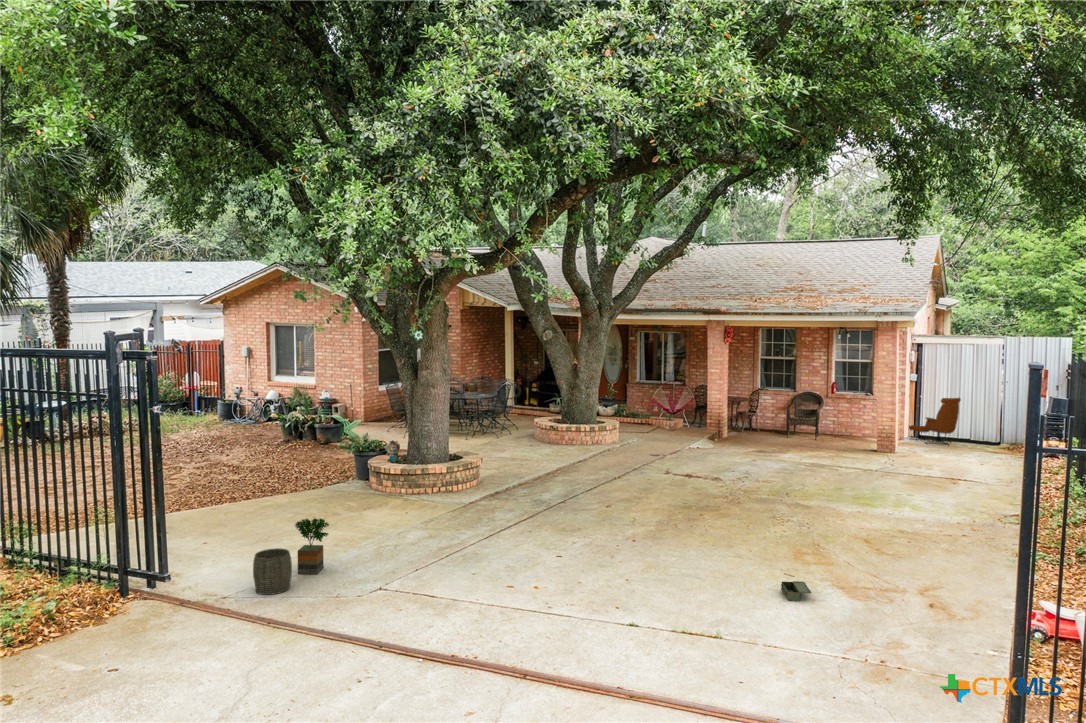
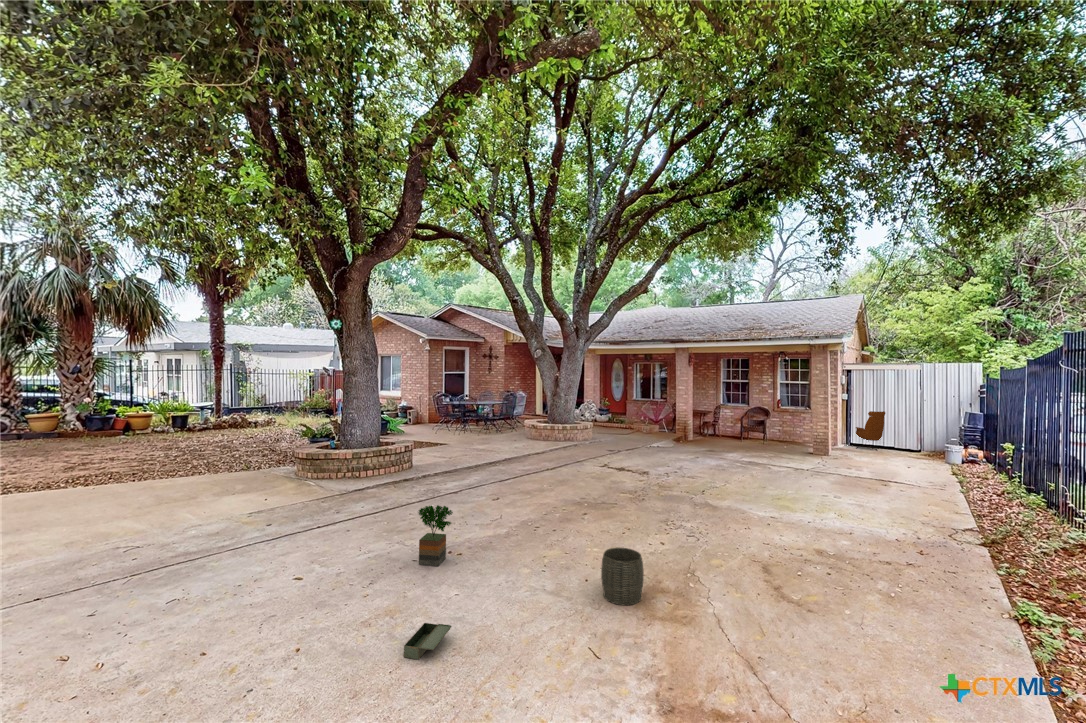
potted tree: present [295,518,329,574] -> present [418,505,453,566]
woven basket: present [253,548,292,595] -> present [601,548,644,605]
toolbox: present [781,581,811,601] -> present [404,623,451,659]

